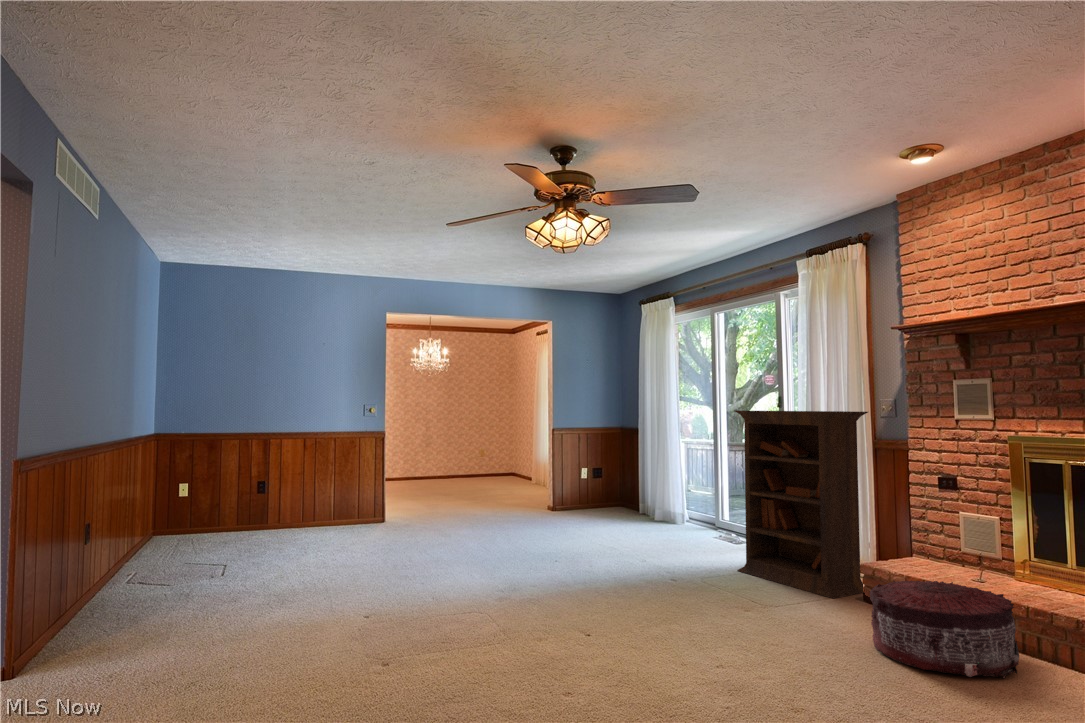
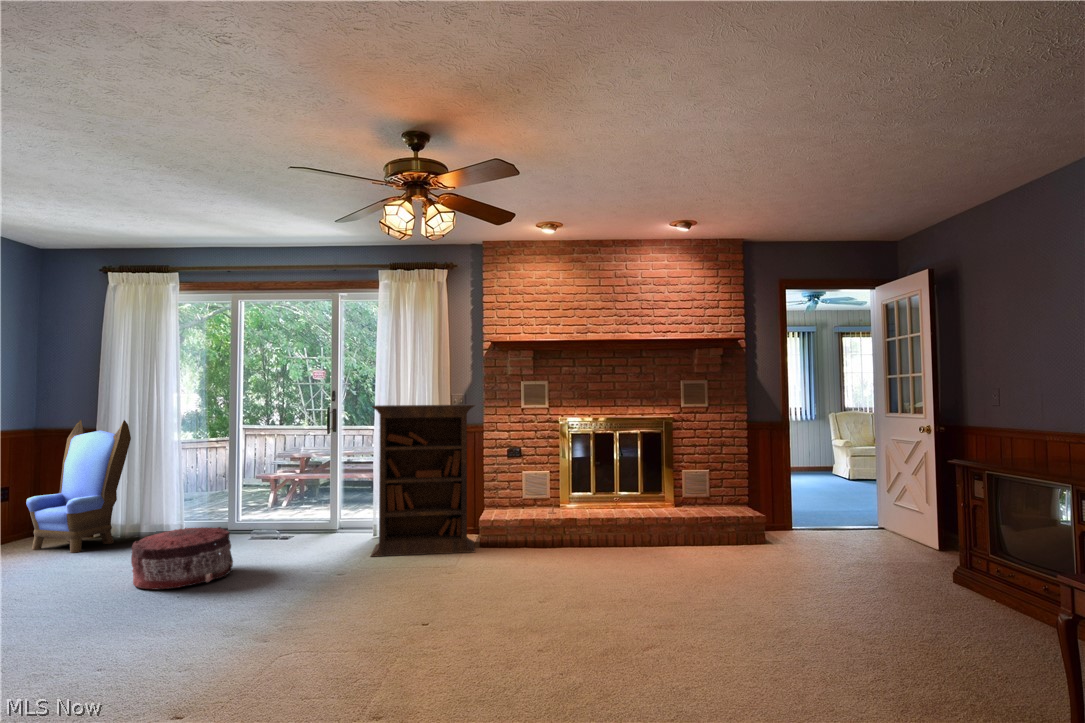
armchair: none [598,419,652,518] -> present [26,420,131,553]
pouf: present [870,581,1019,678] -> present [131,527,233,589]

